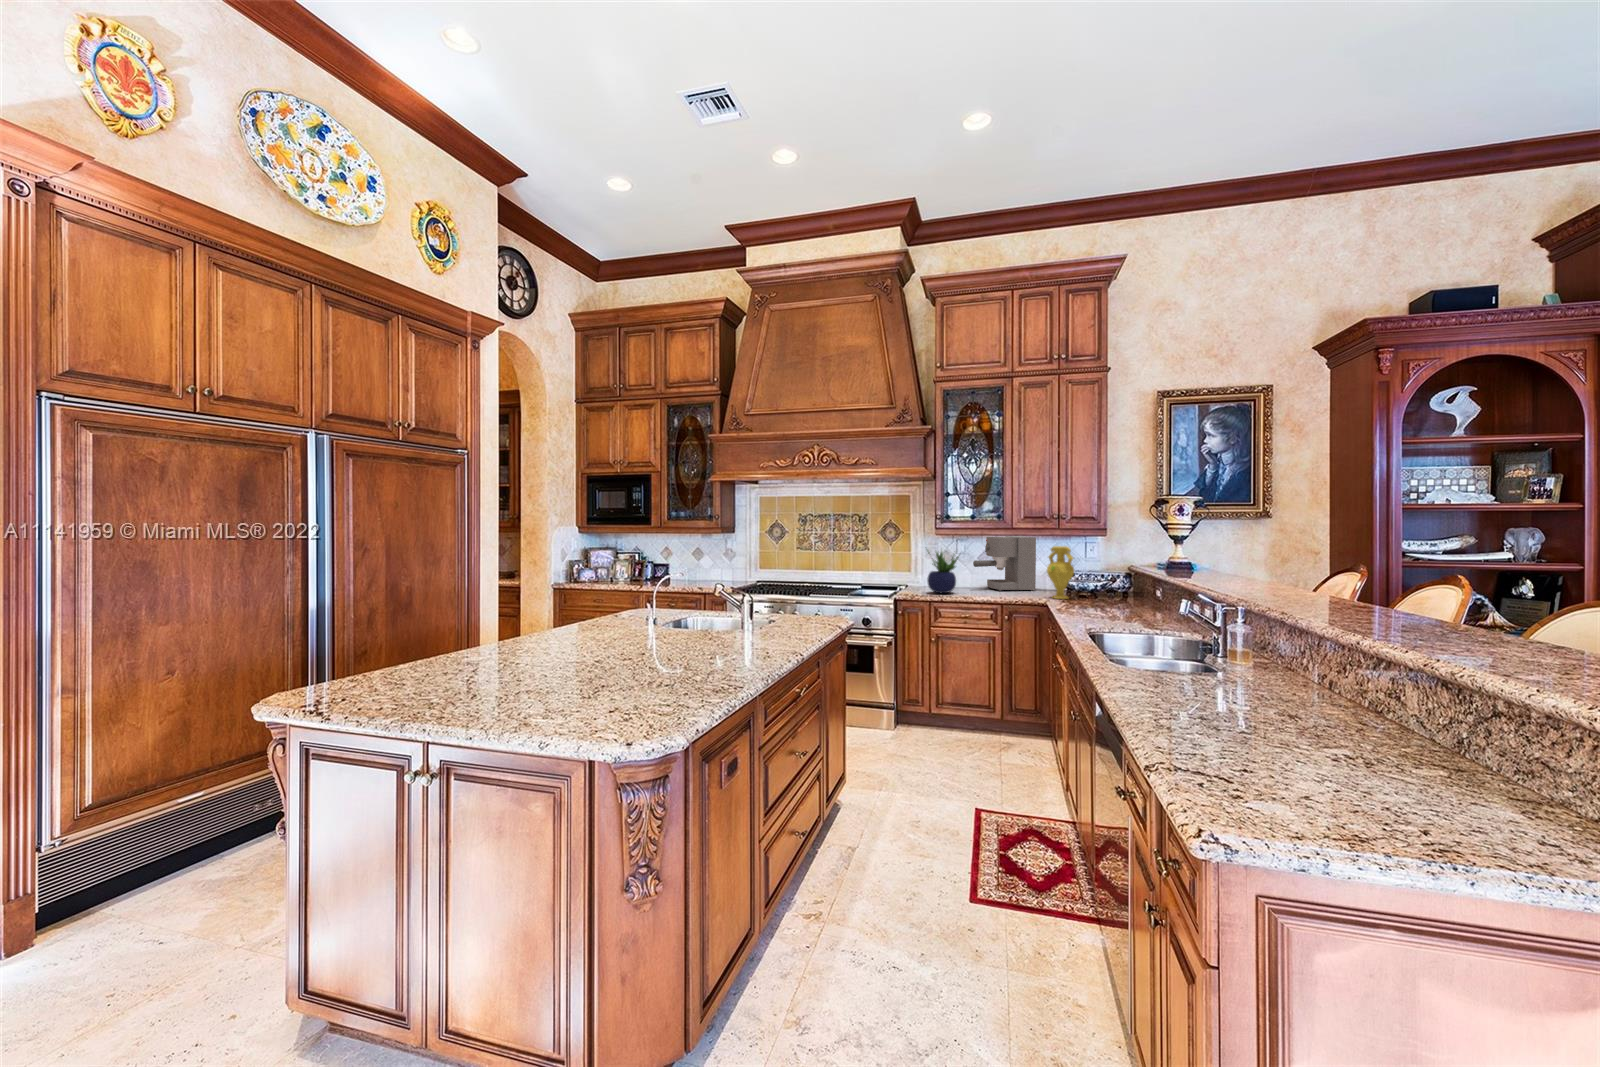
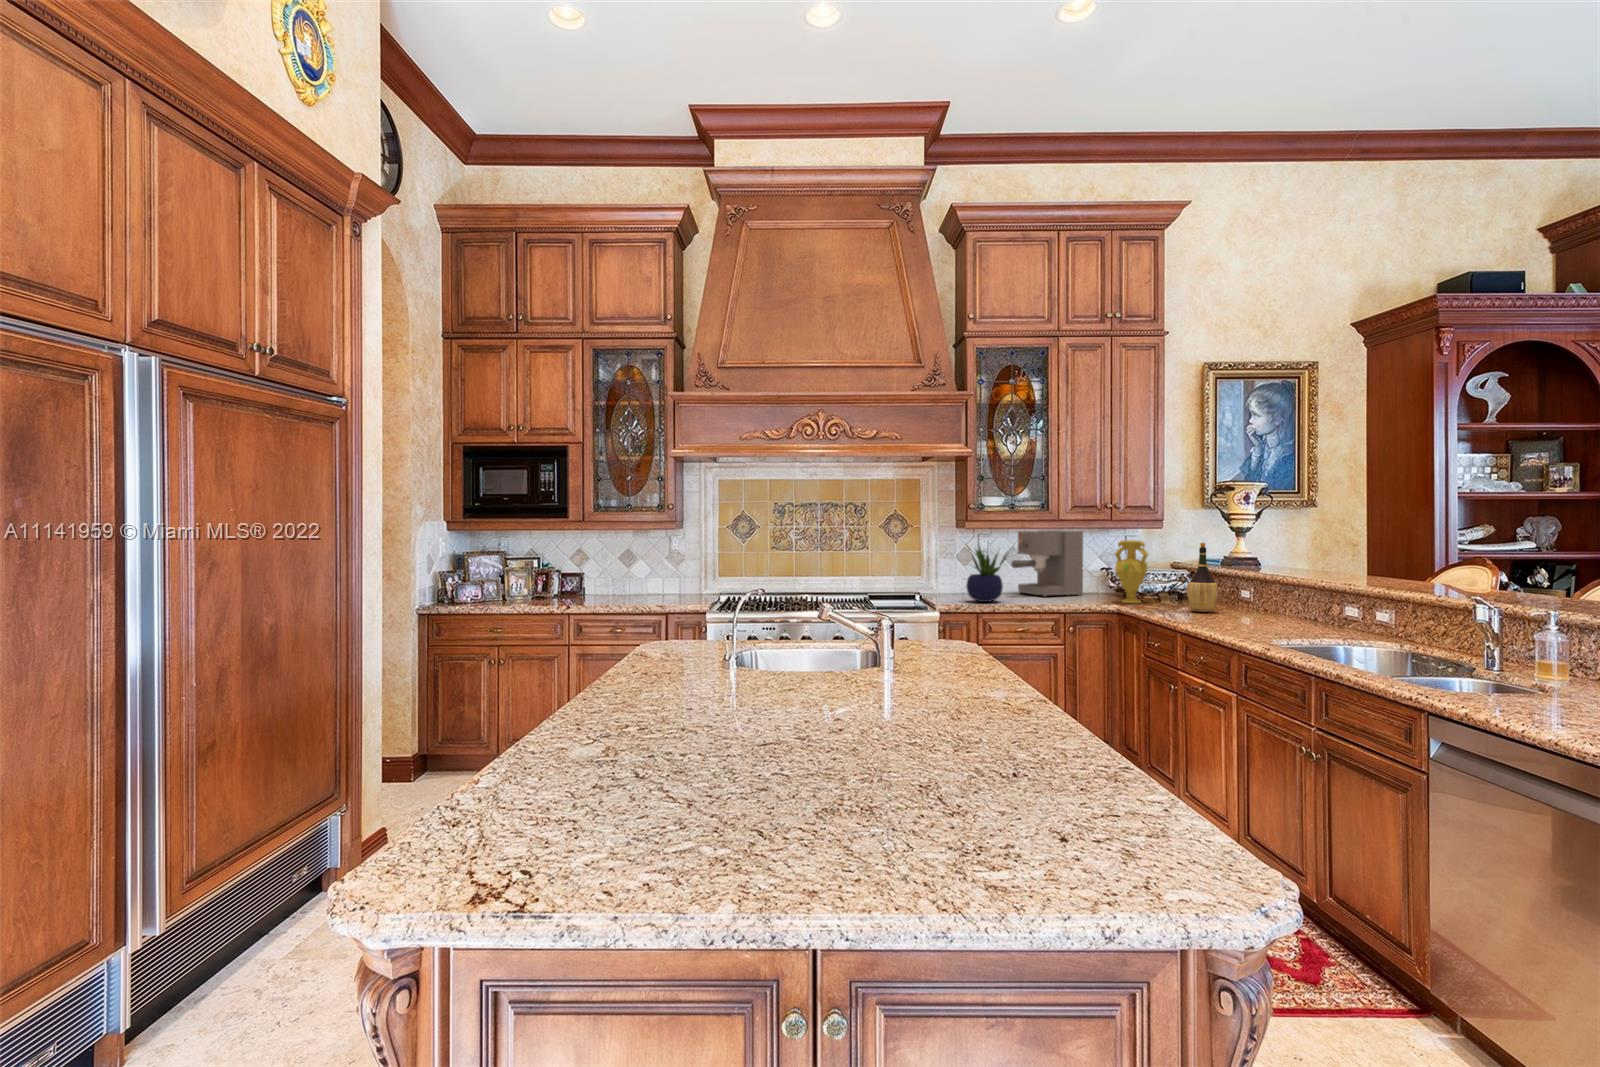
wine bottle: none [1086,550,1112,608] -> present [1187,543,1218,612]

